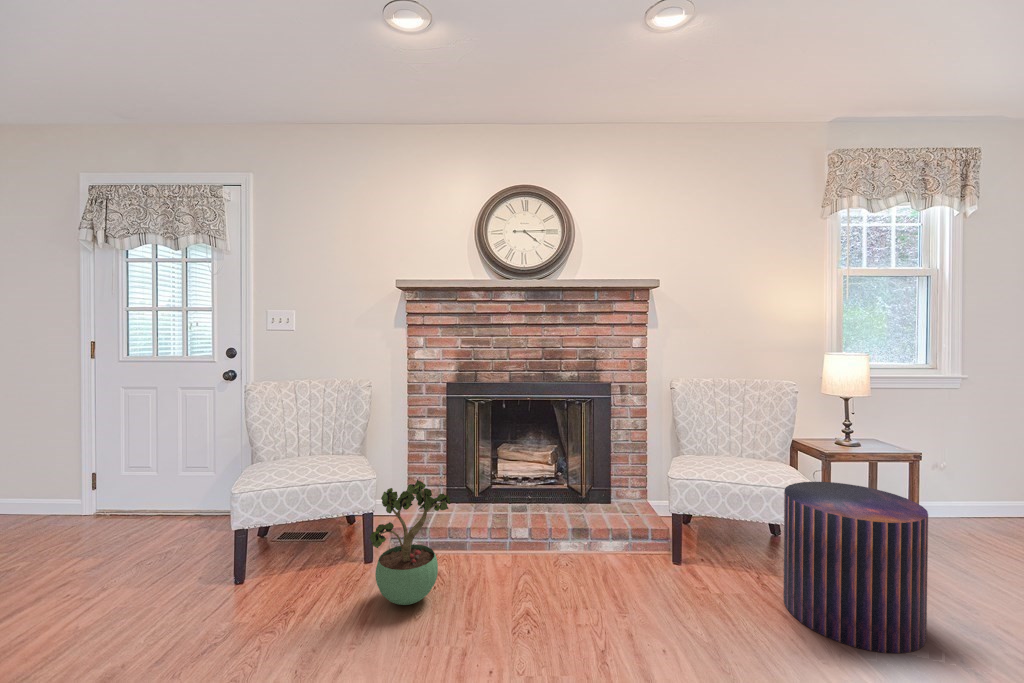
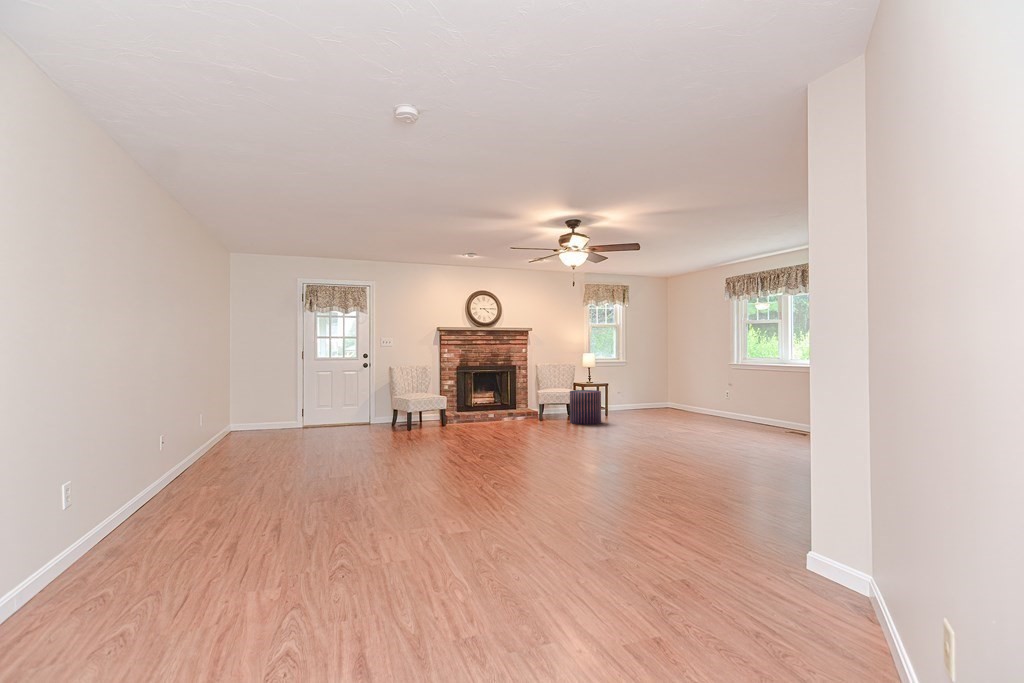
potted plant: present [370,480,450,605] -> none [458,391,480,428]

